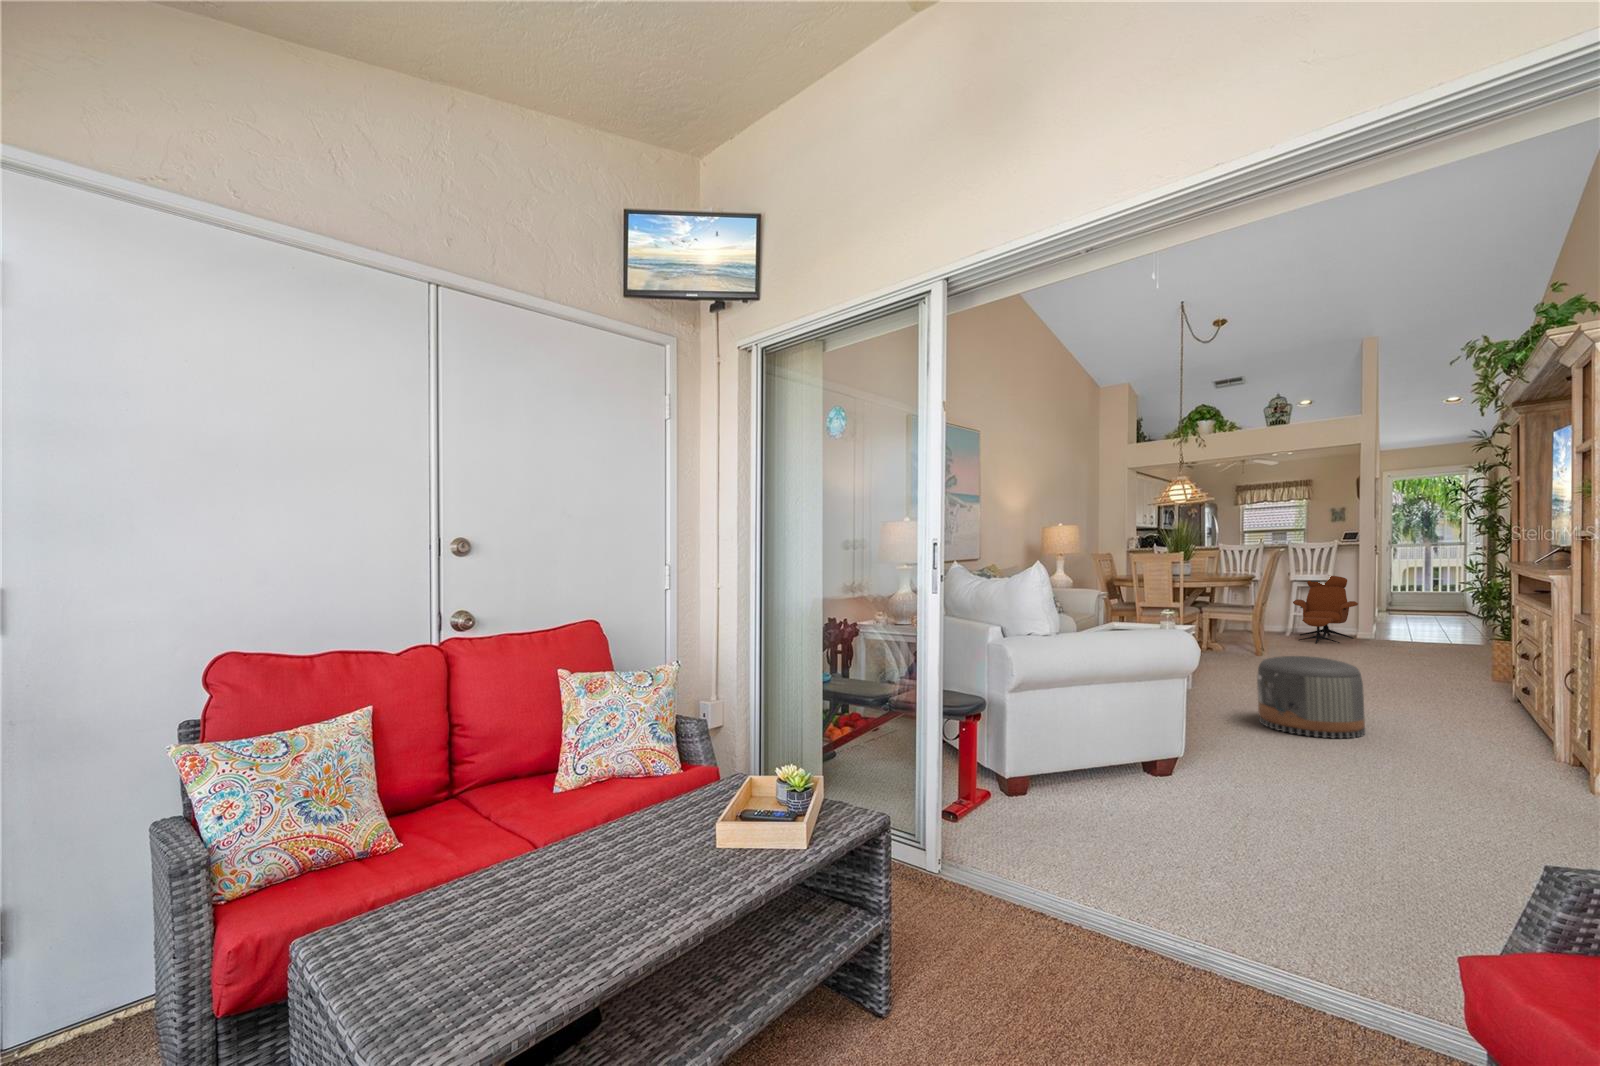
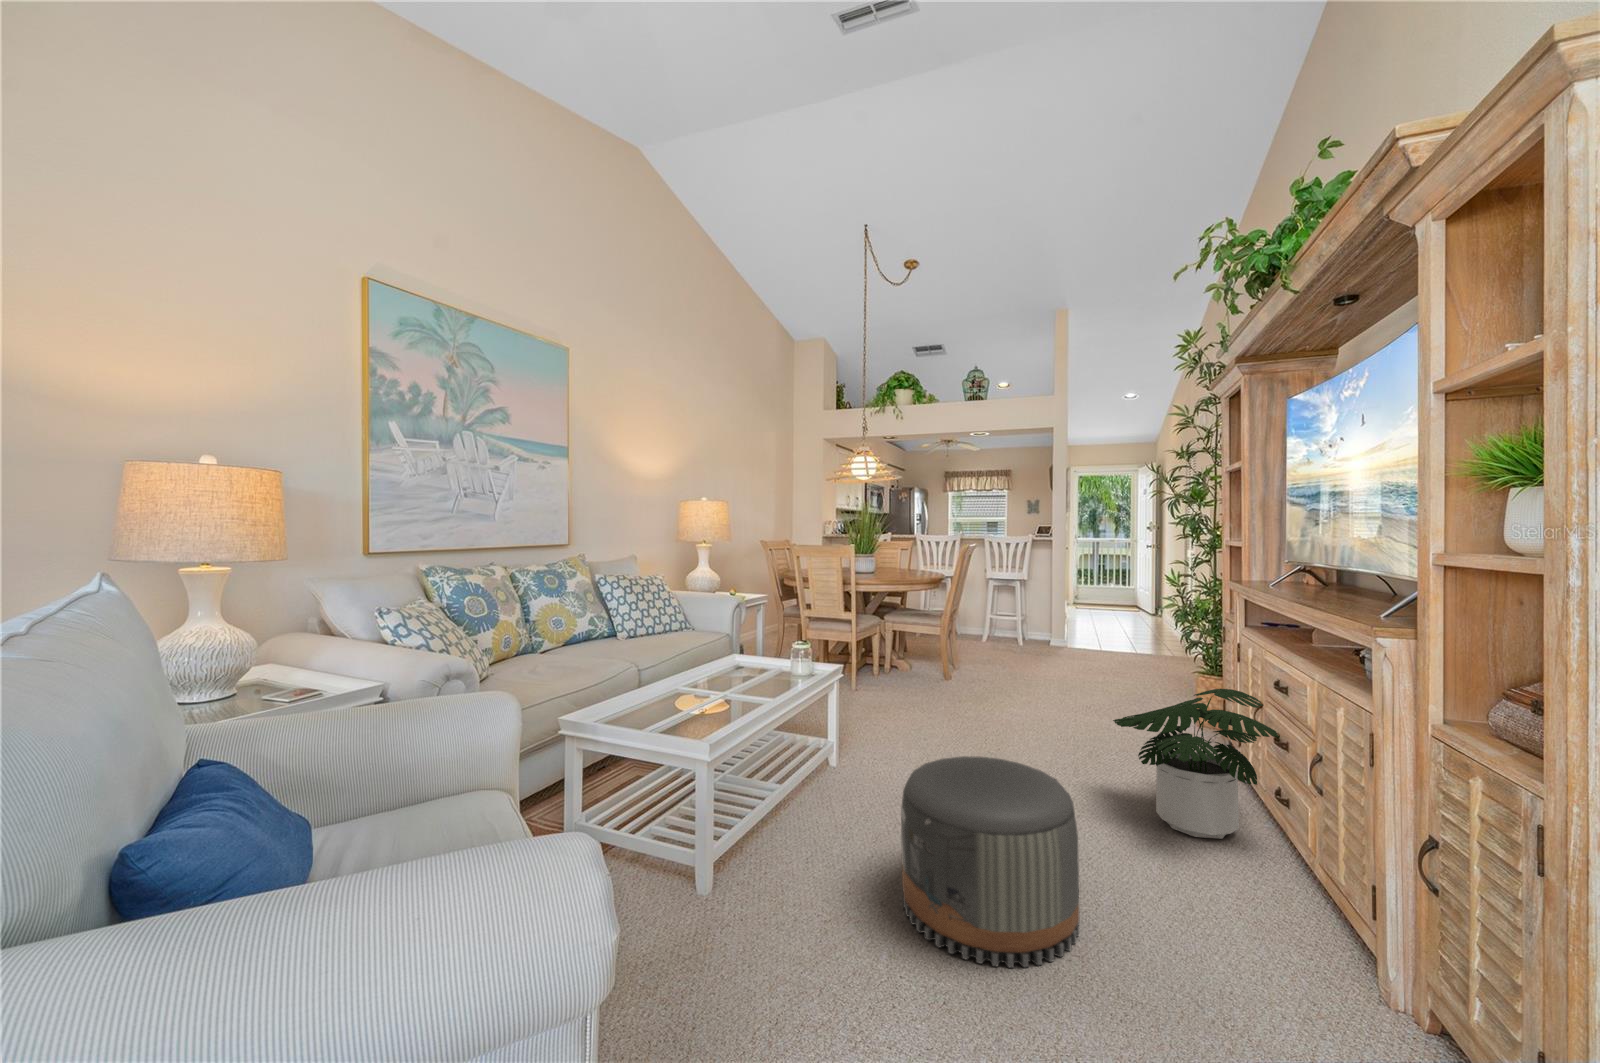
lounge chair: present [1293,576,1358,643] -> none [988,572,1050,655]
potted plant: none [1398,635,1508,720] -> present [1113,689,1279,839]

